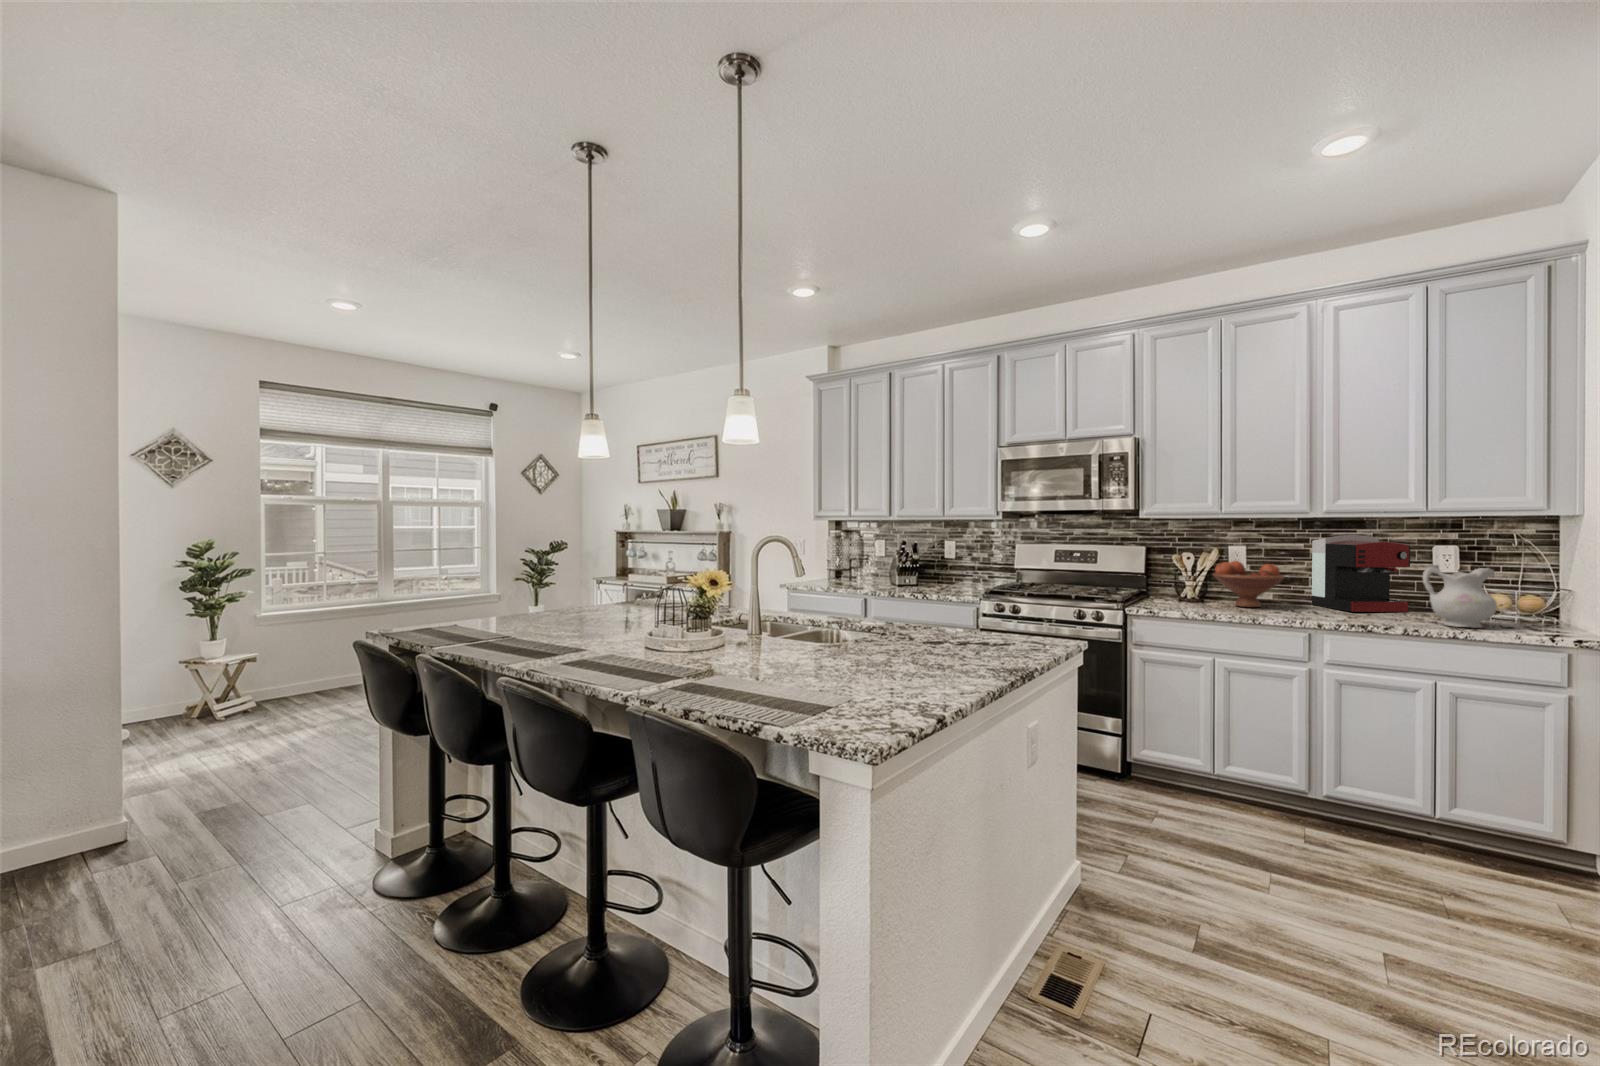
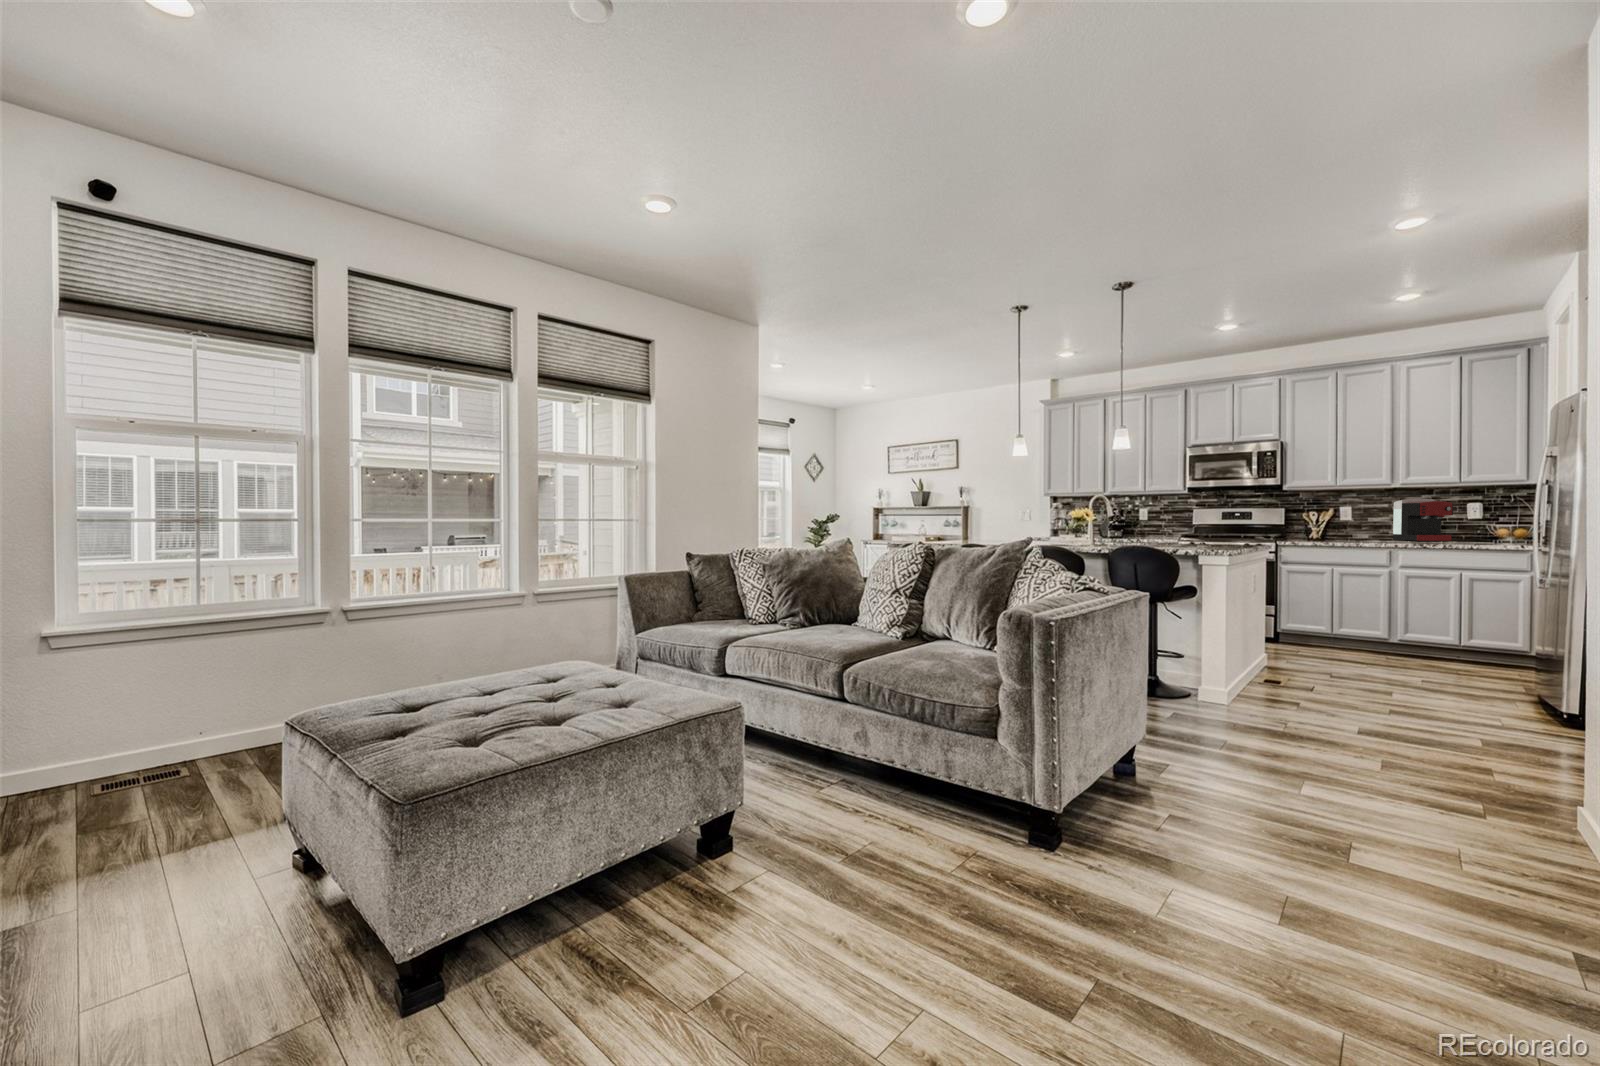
fruit bowl: present [1213,561,1284,607] -> none [1331,515,1377,540]
ceramic pitcher: present [1423,565,1497,628] -> none [1458,512,1499,544]

